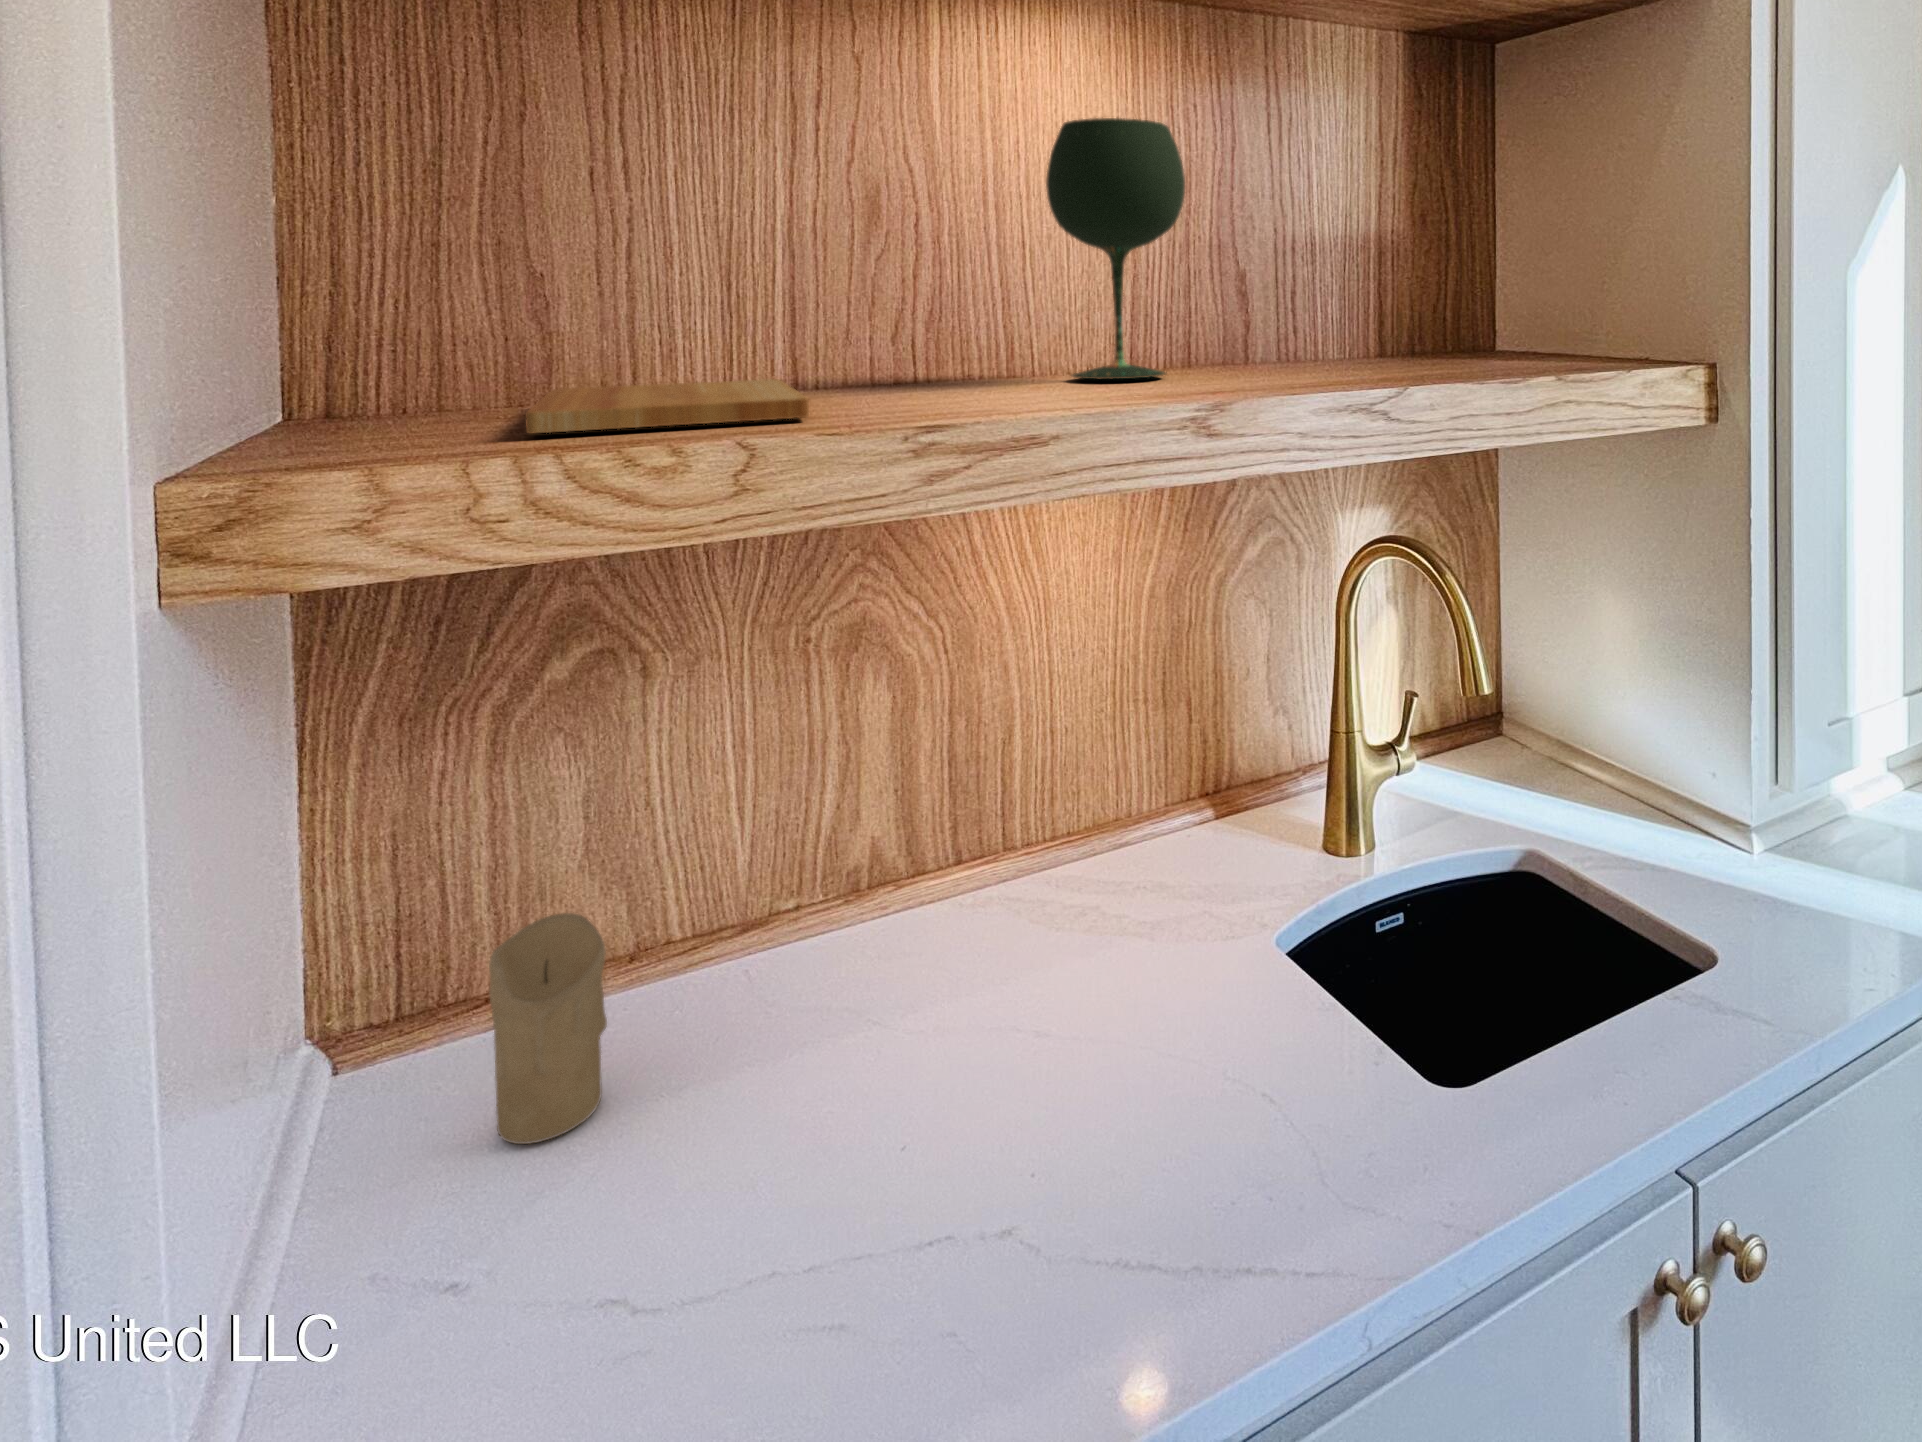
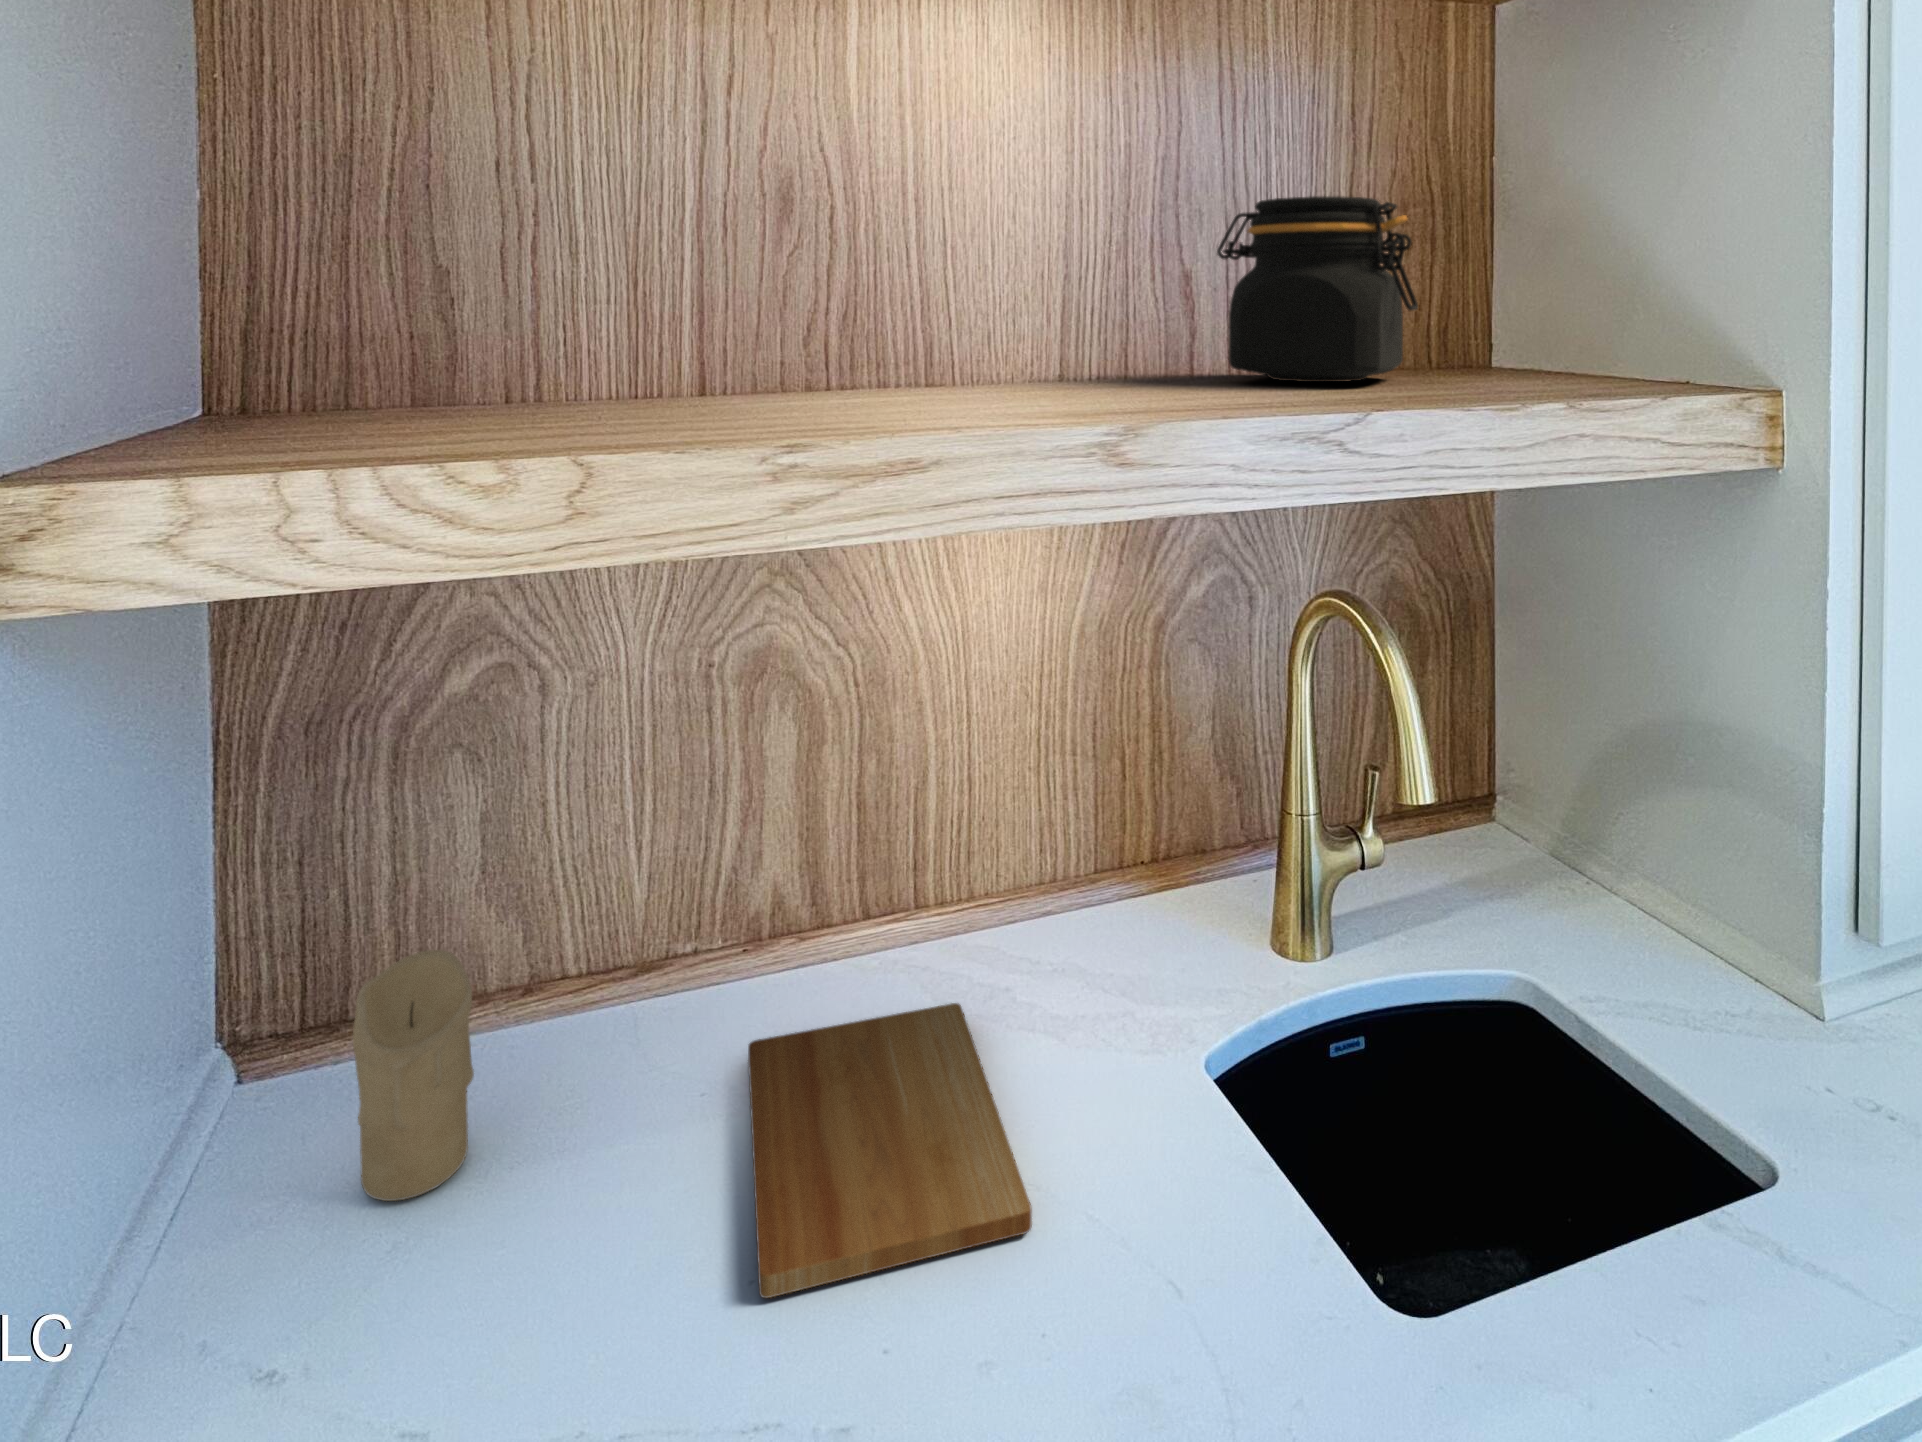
wine glass: present [1046,118,1185,379] -> none [966,95,1119,391]
jar: none [1267,208,1438,366] -> present [1217,196,1418,382]
cutting board: present [525,379,809,433] -> present [748,1003,1032,1298]

